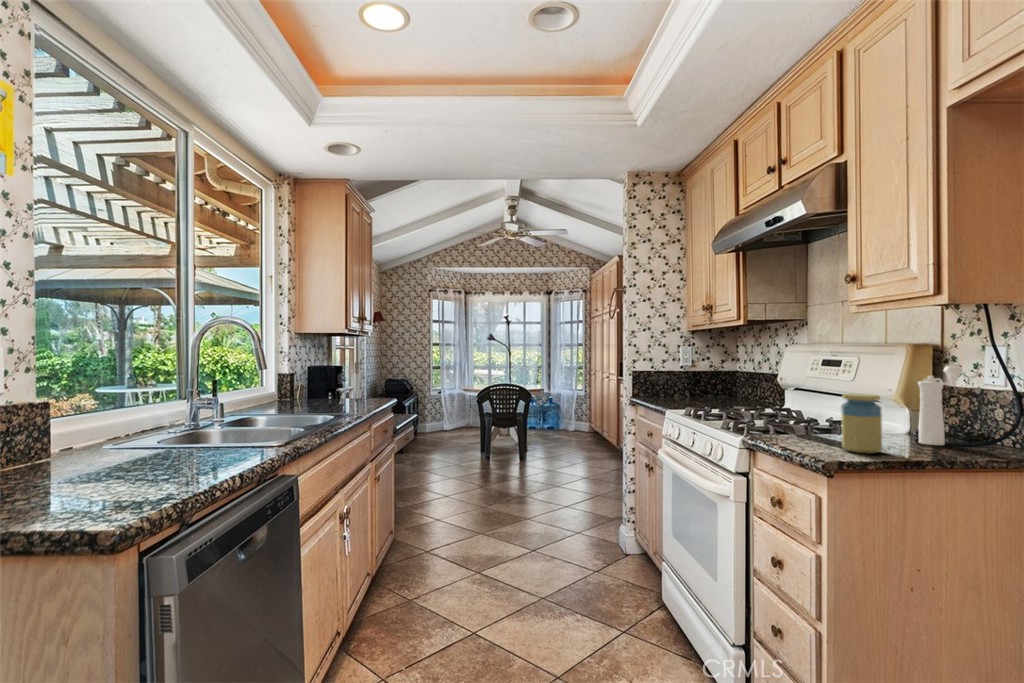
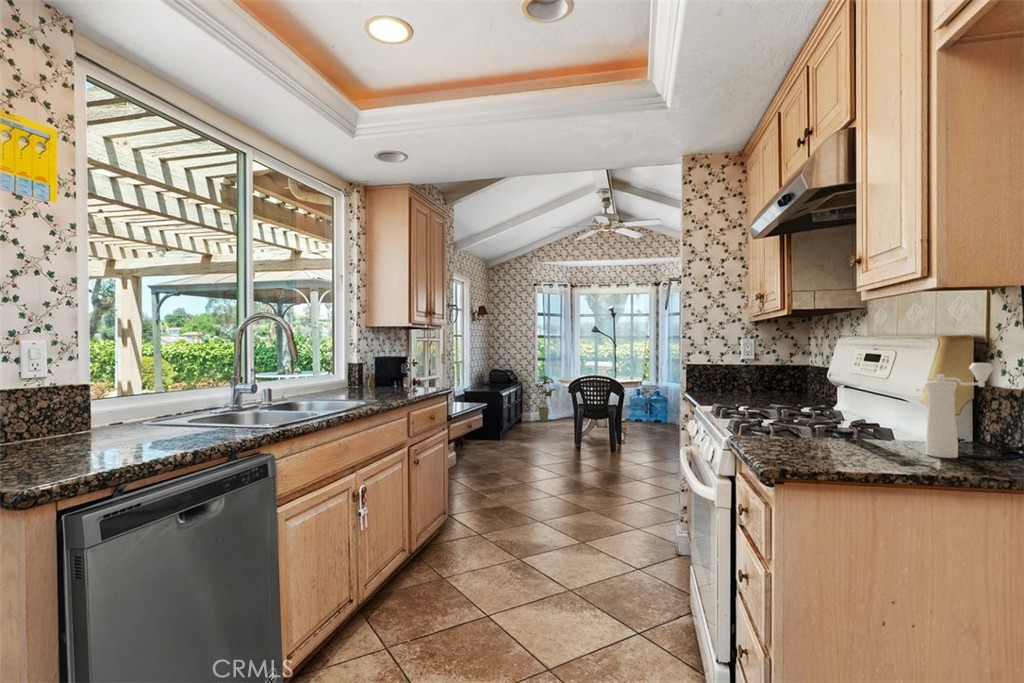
house plant: none [428,385,452,433] -> present [535,376,556,421]
jar: present [841,393,882,453] -> none [806,393,851,463]

